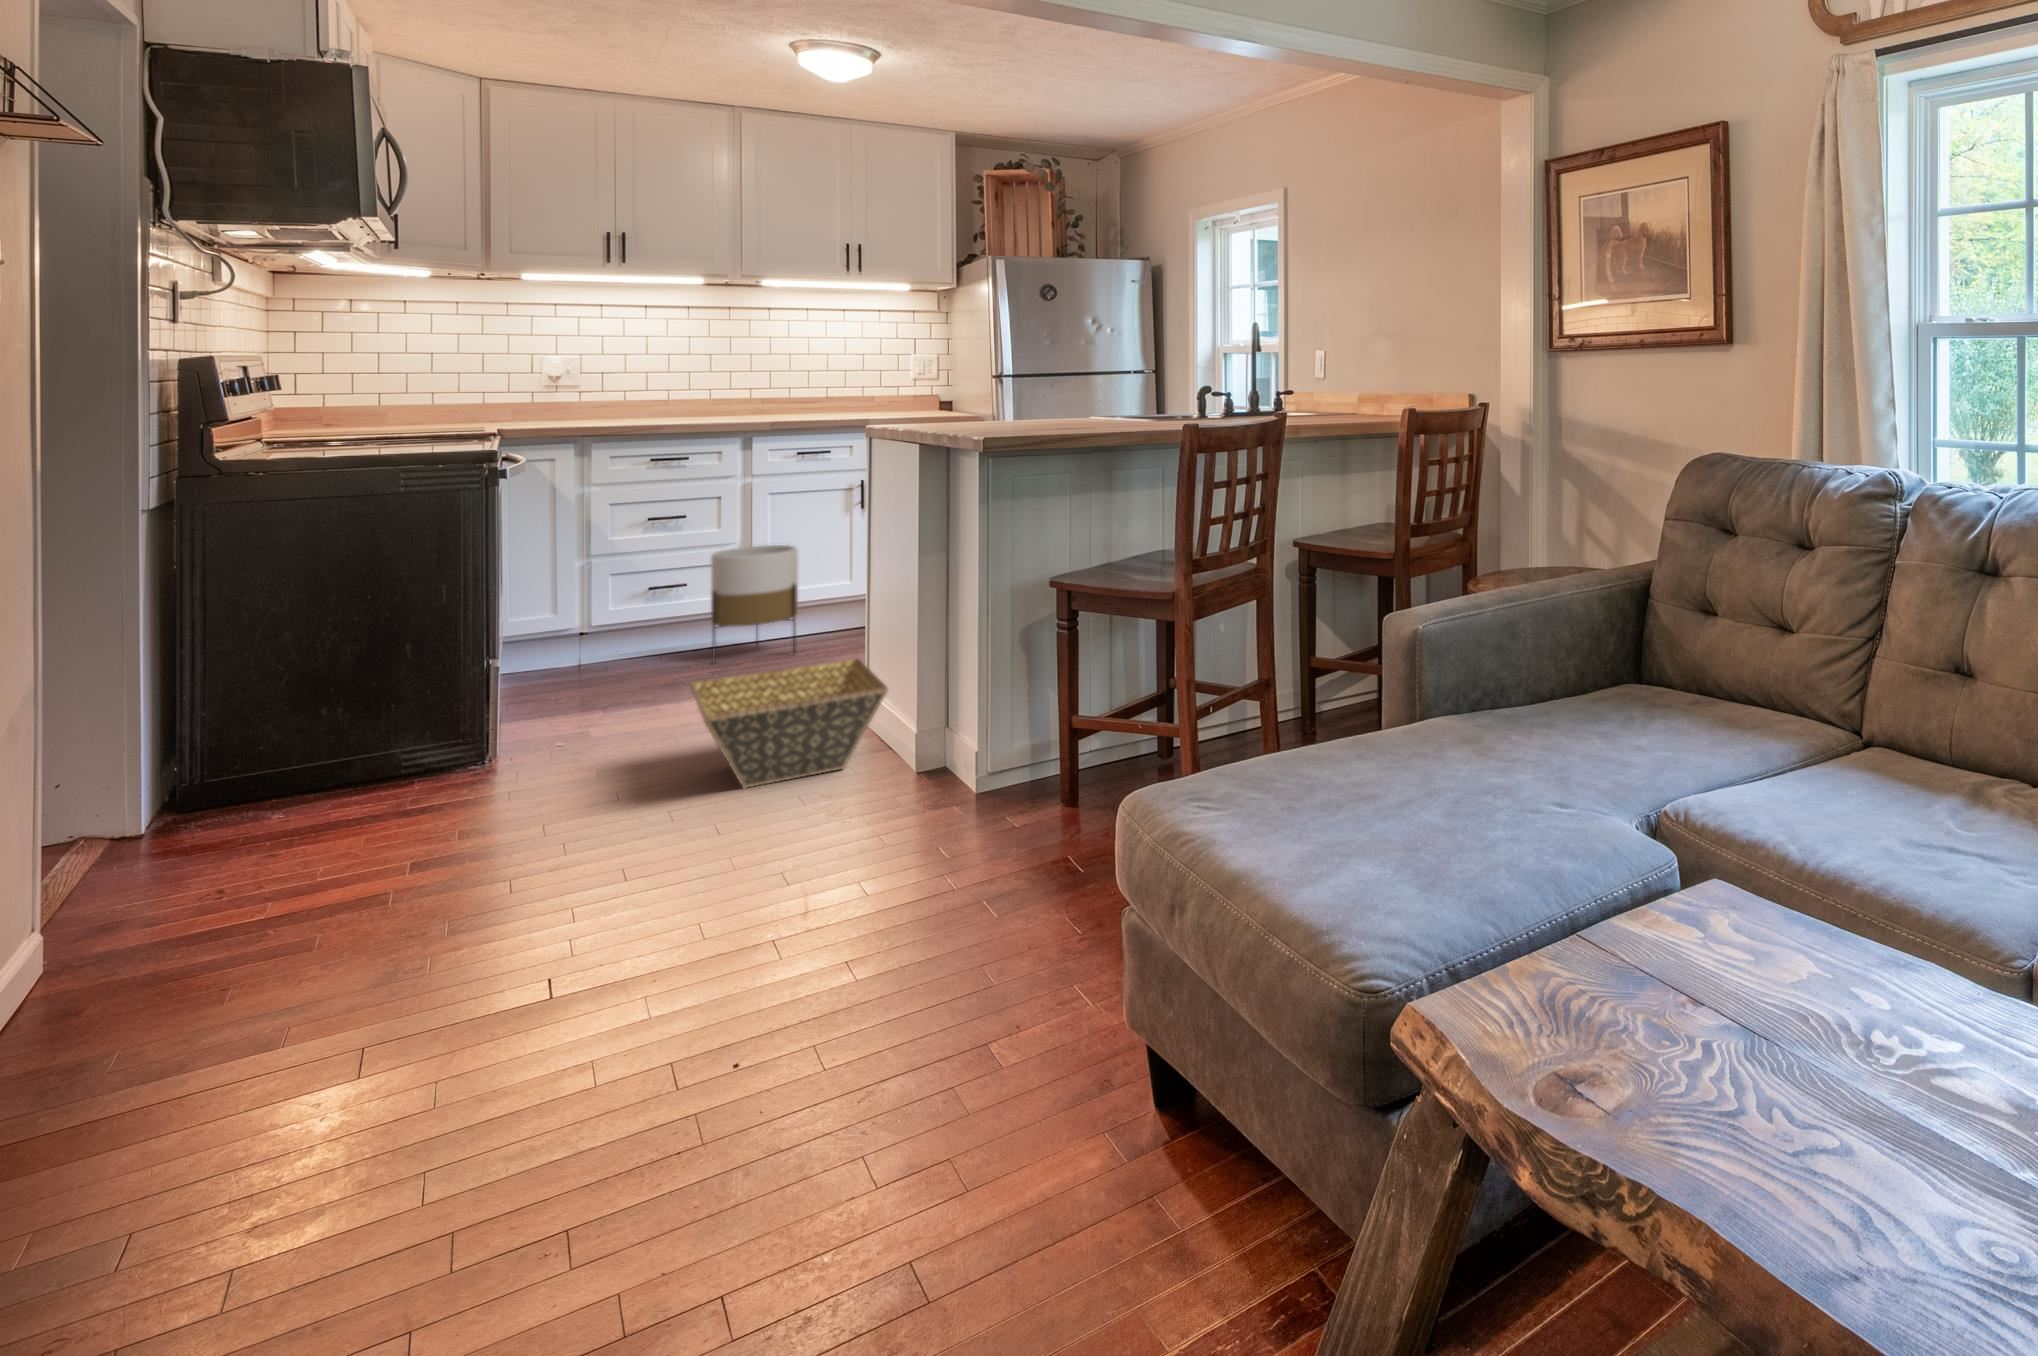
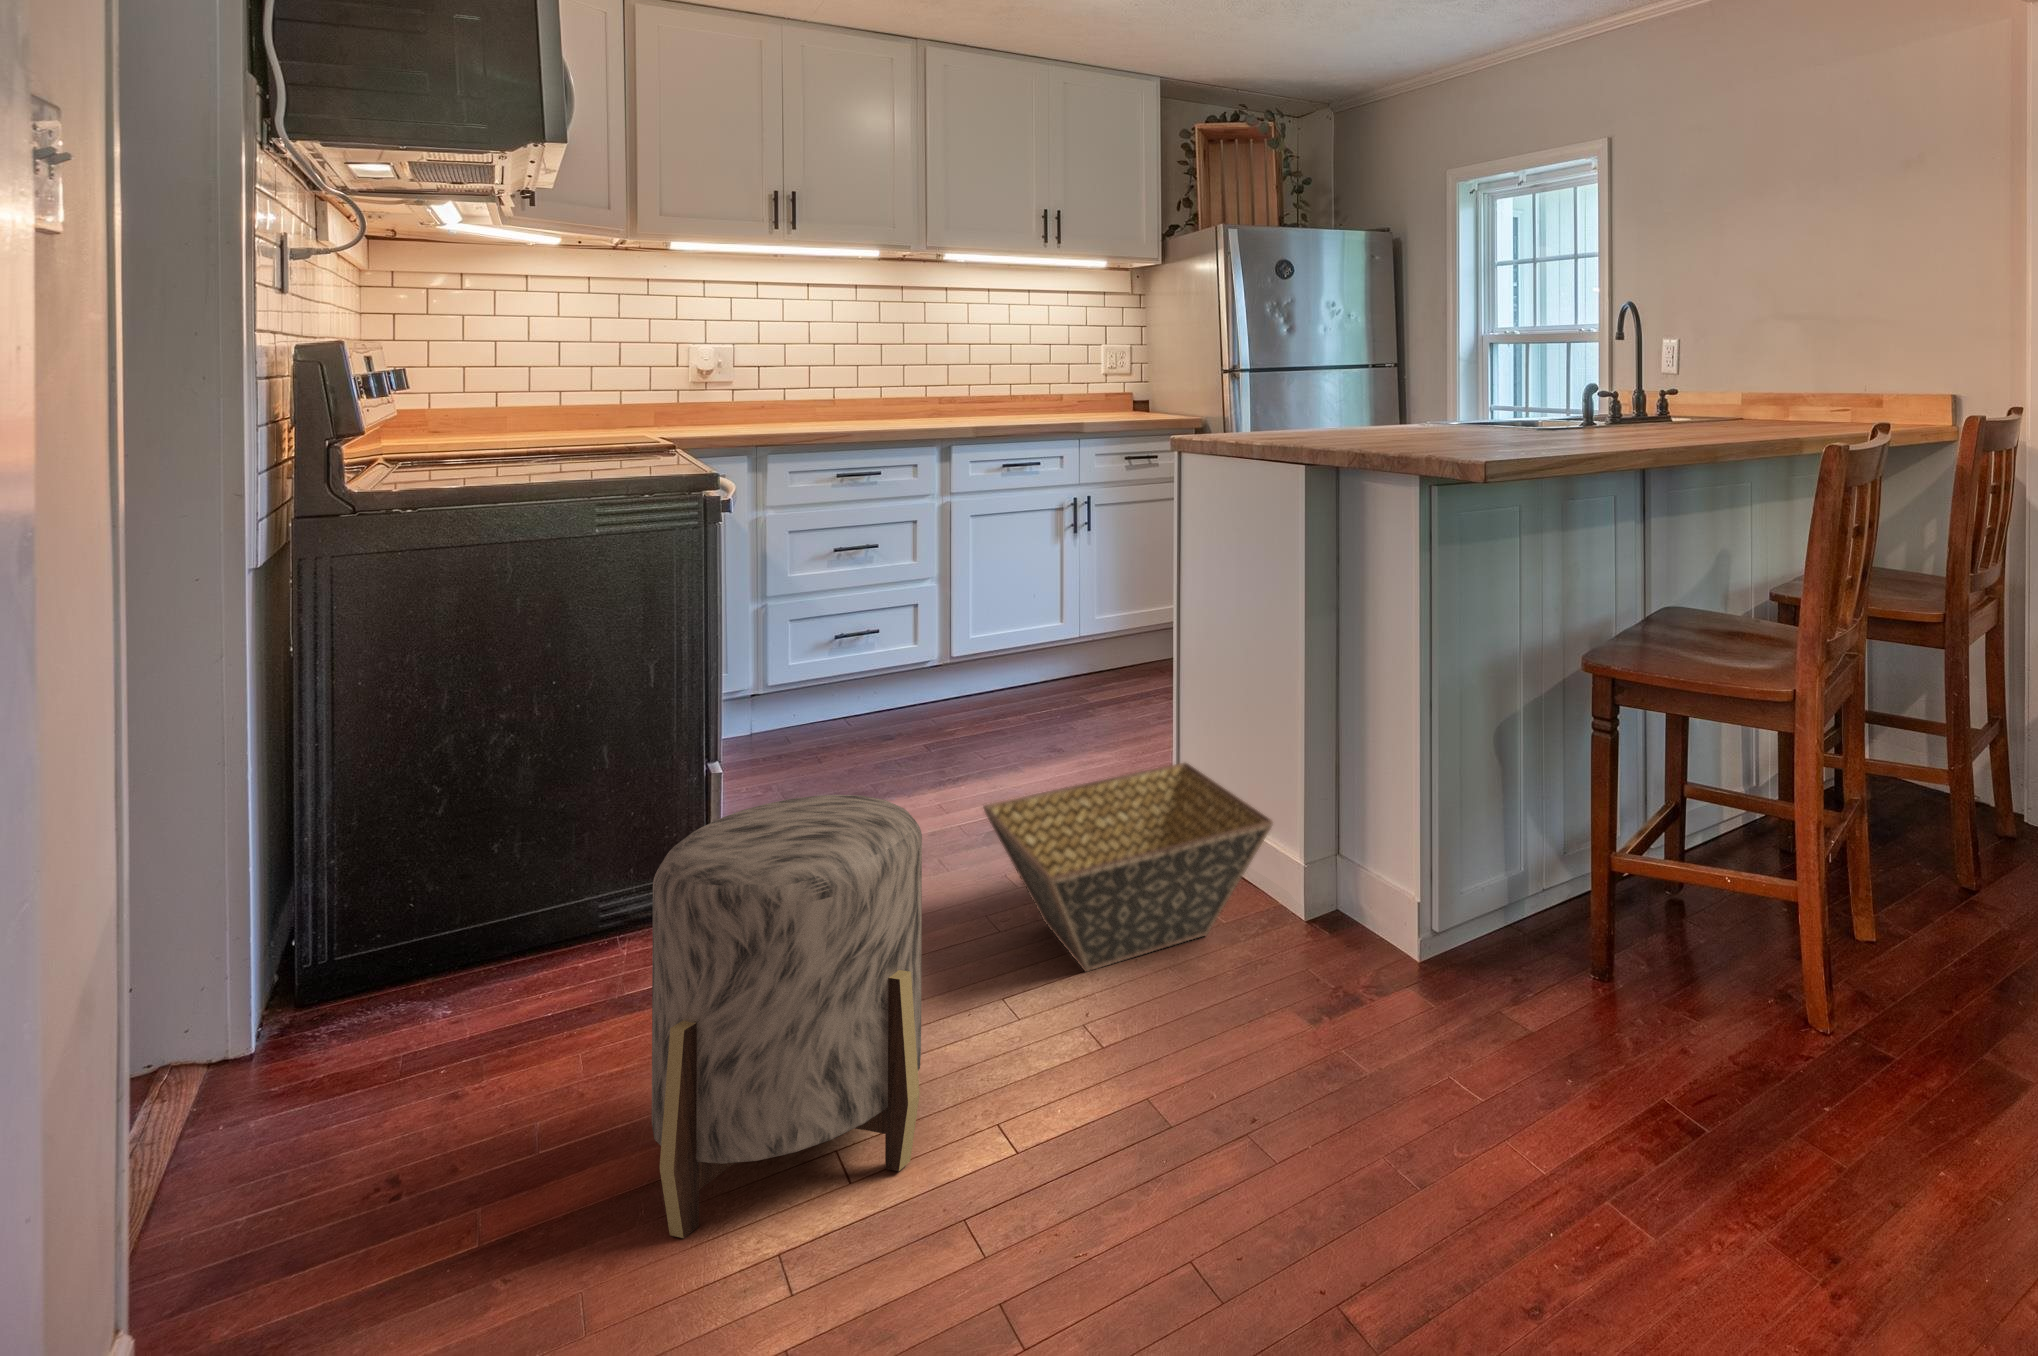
planter: present [711,545,798,662] -> none [917,585,1019,740]
ottoman: none [386,650,585,905] -> present [652,795,922,1238]

